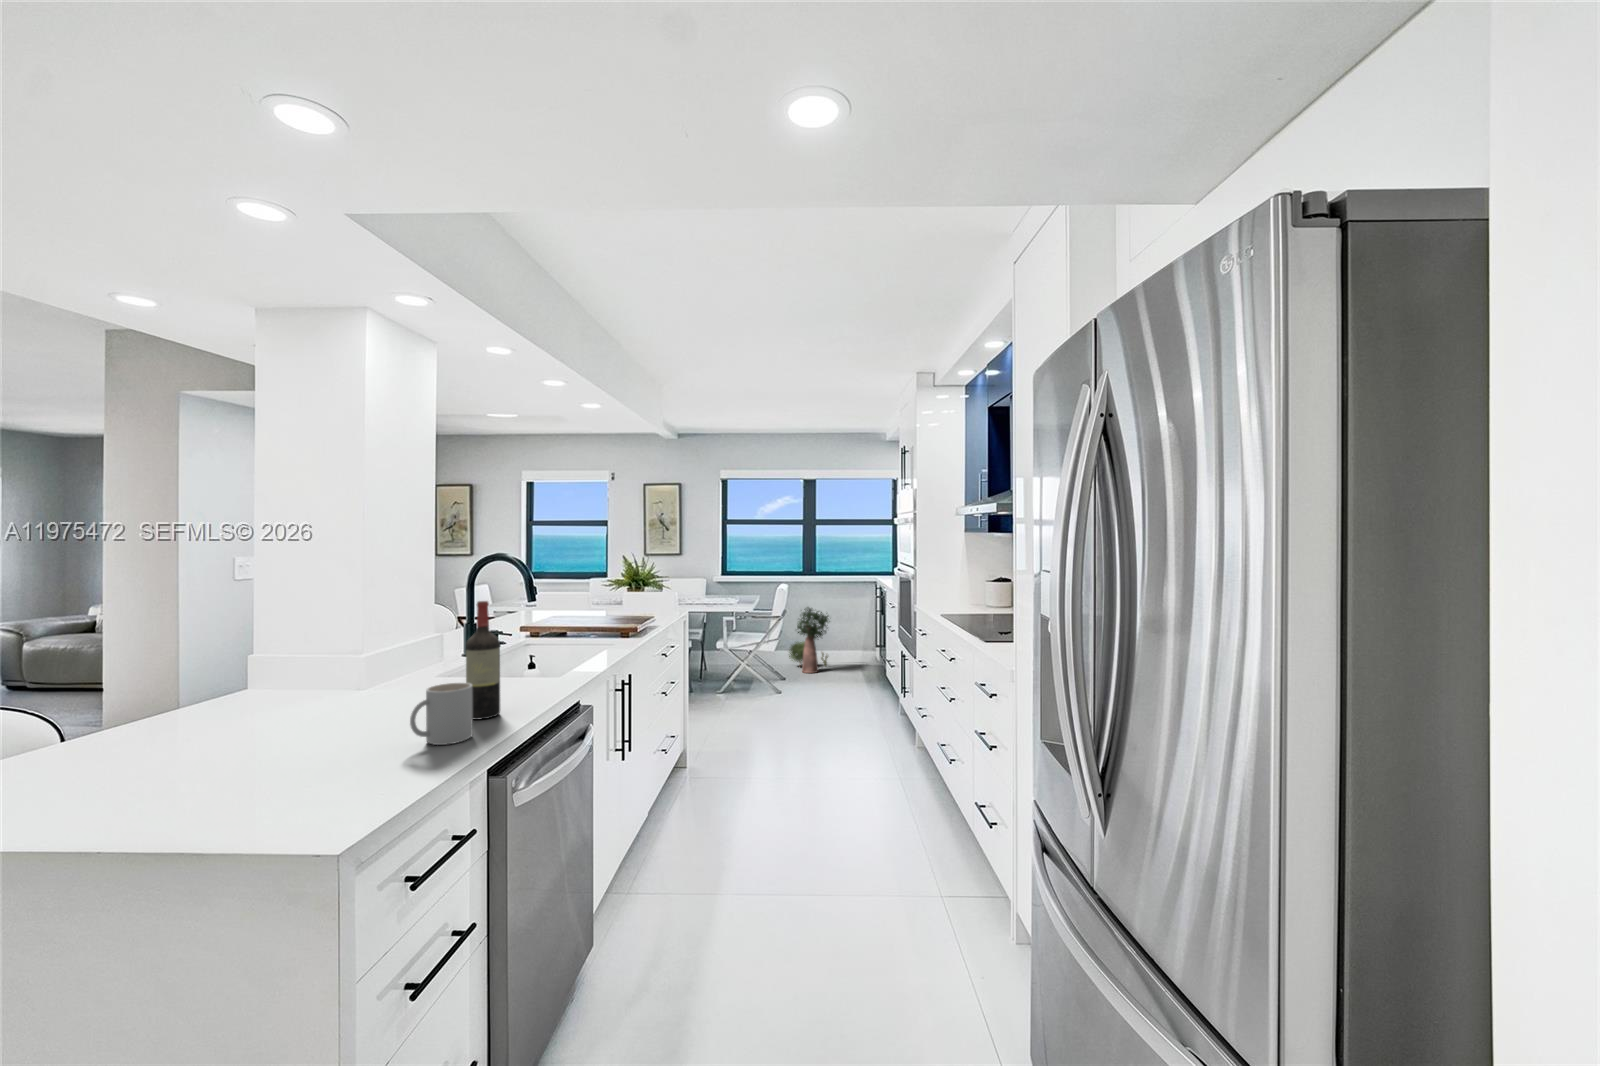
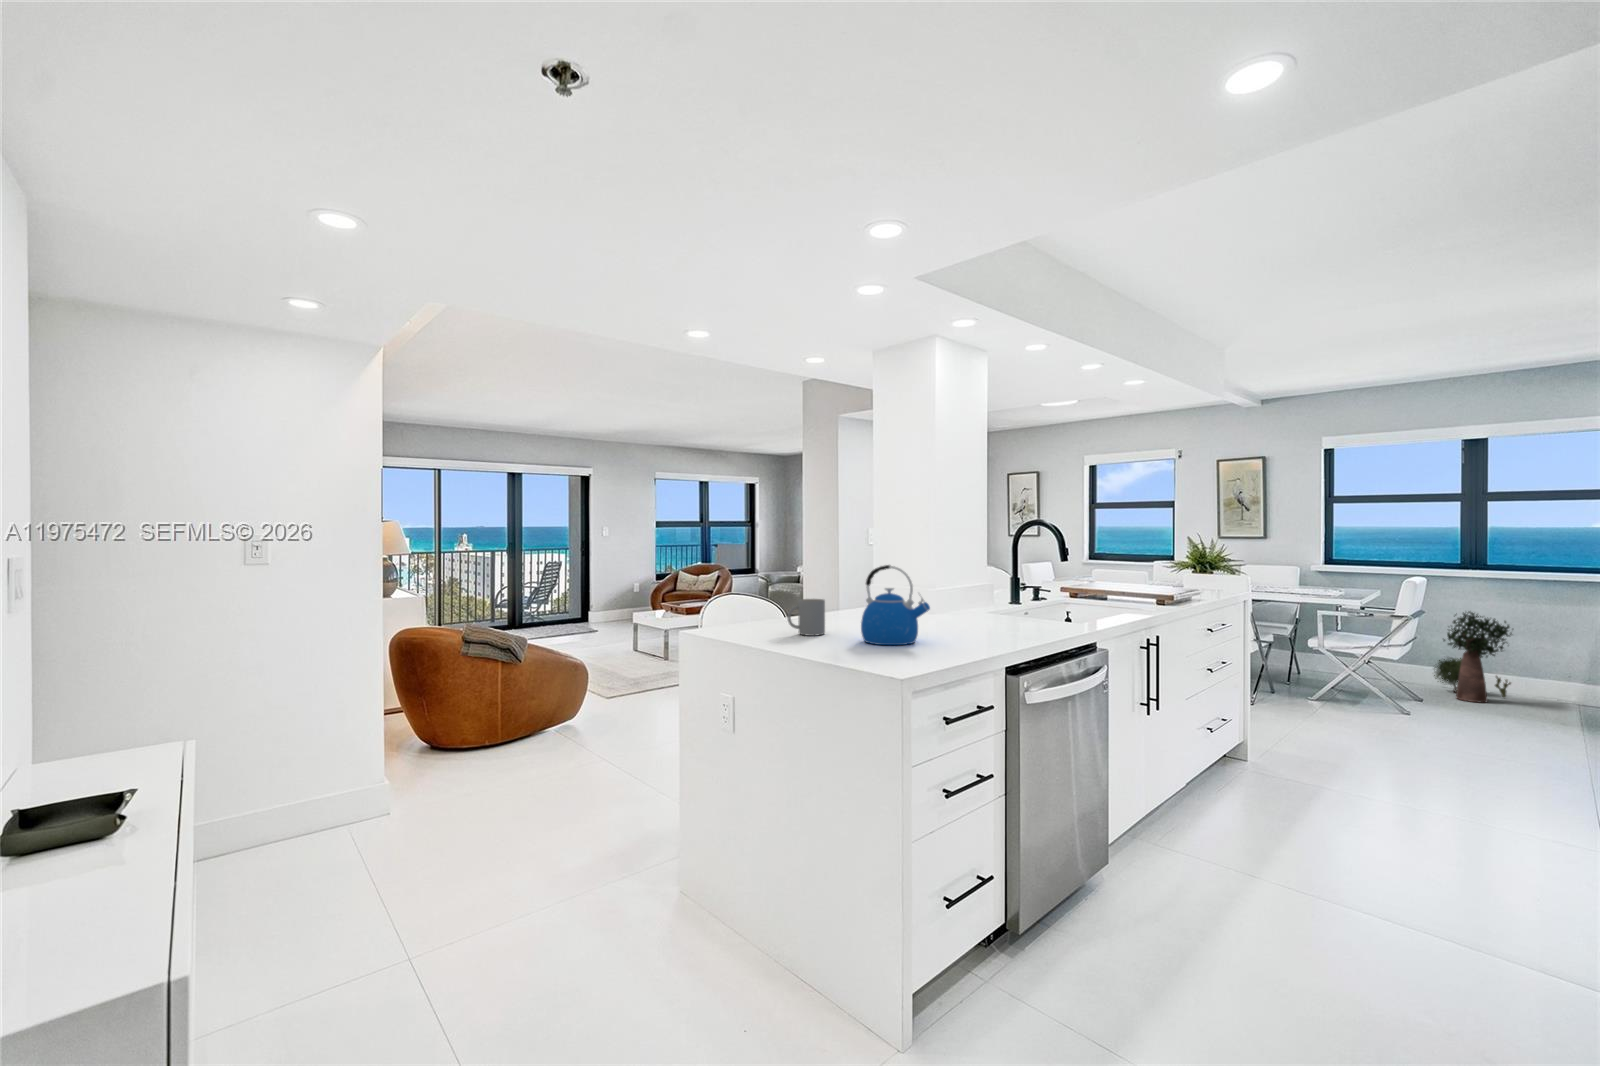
wine bottle: present [466,601,500,720] -> none [999,548,1024,639]
kettle: none [229,643,364,777] -> present [861,565,930,645]
mug: present [410,683,473,745] -> present [787,599,825,636]

